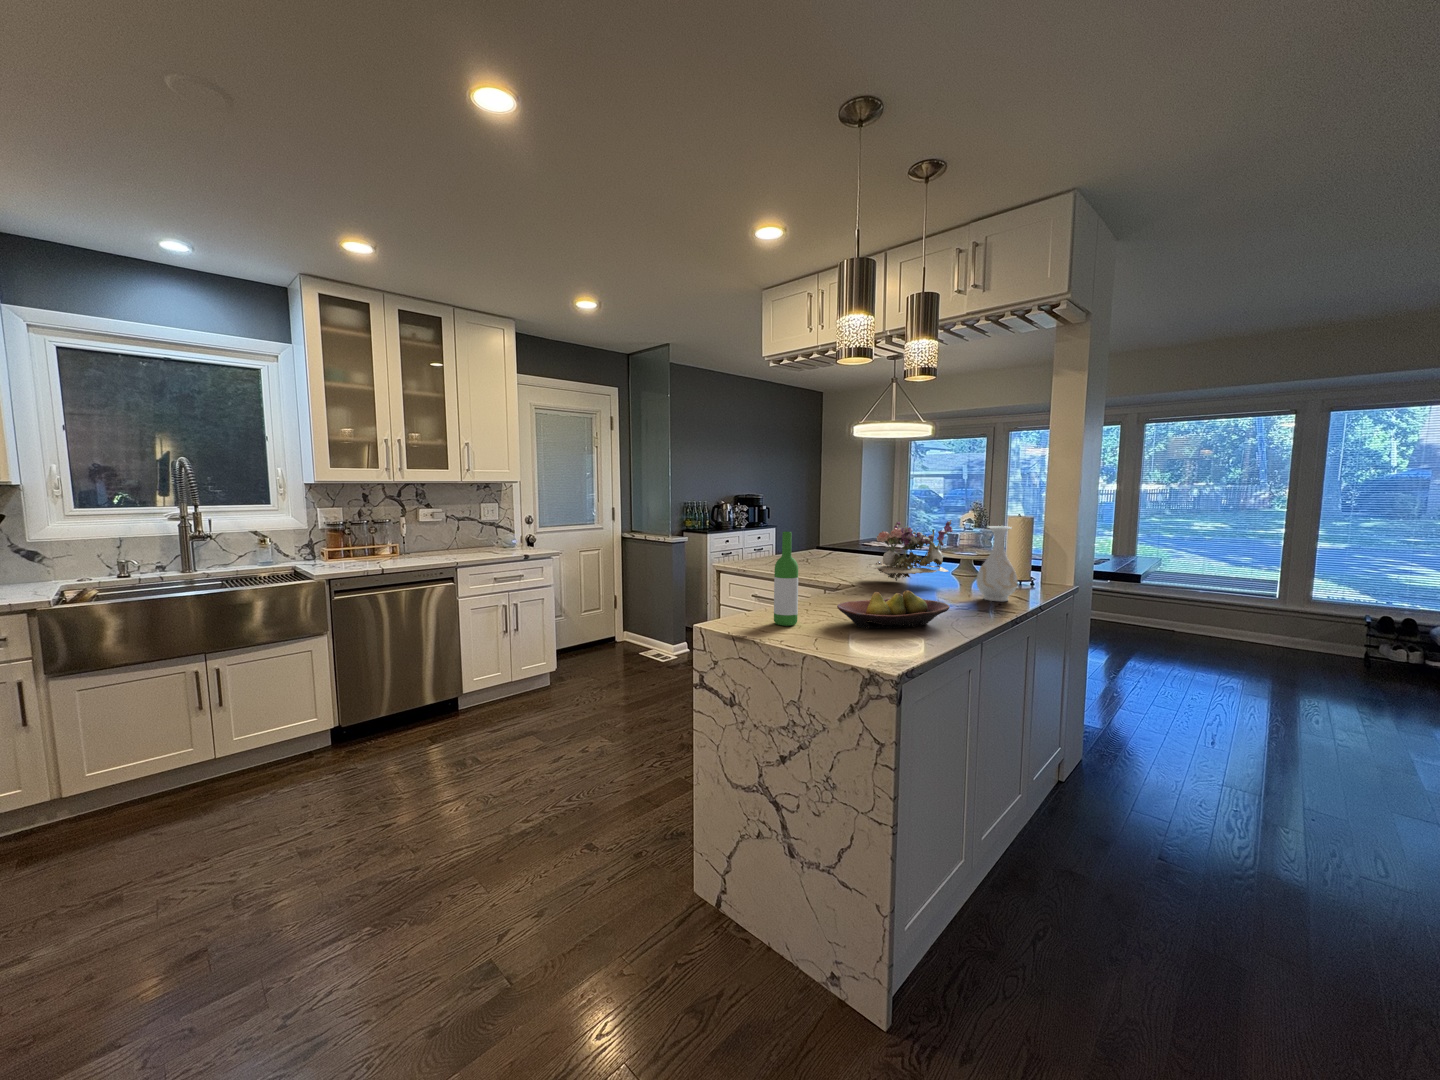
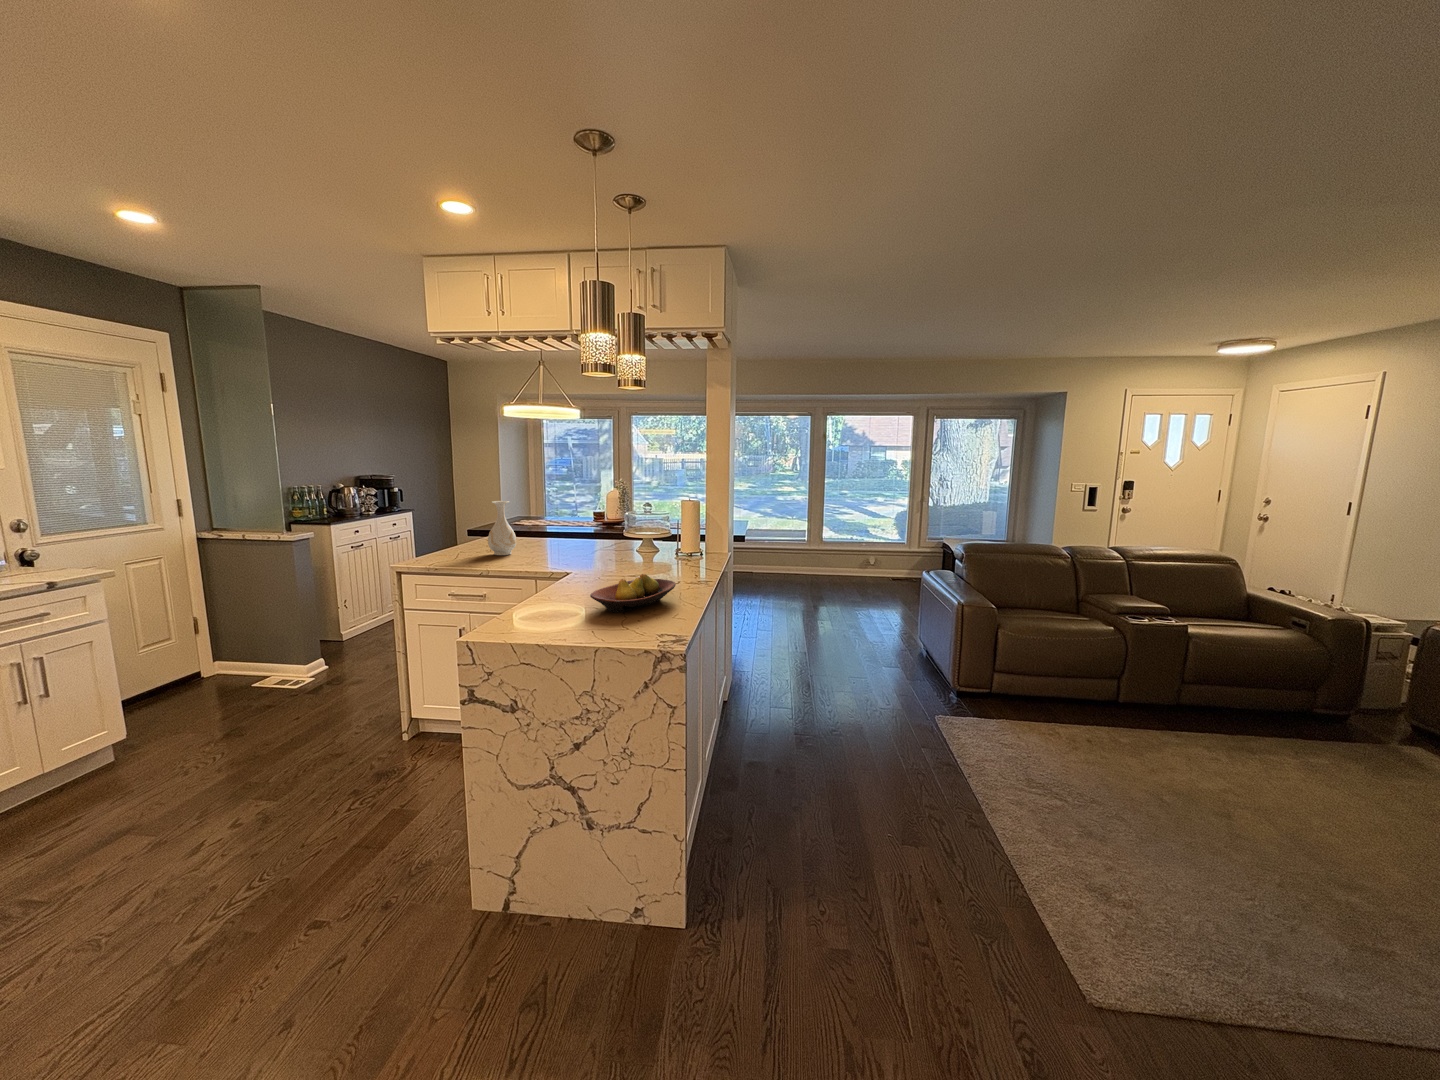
flower arrangement: present [869,520,953,581] -> none [565,505,639,562]
vase: present [976,526,1018,602] -> present [488,501,517,555]
wine bottle: present [774,532,798,626] -> none [535,533,561,624]

